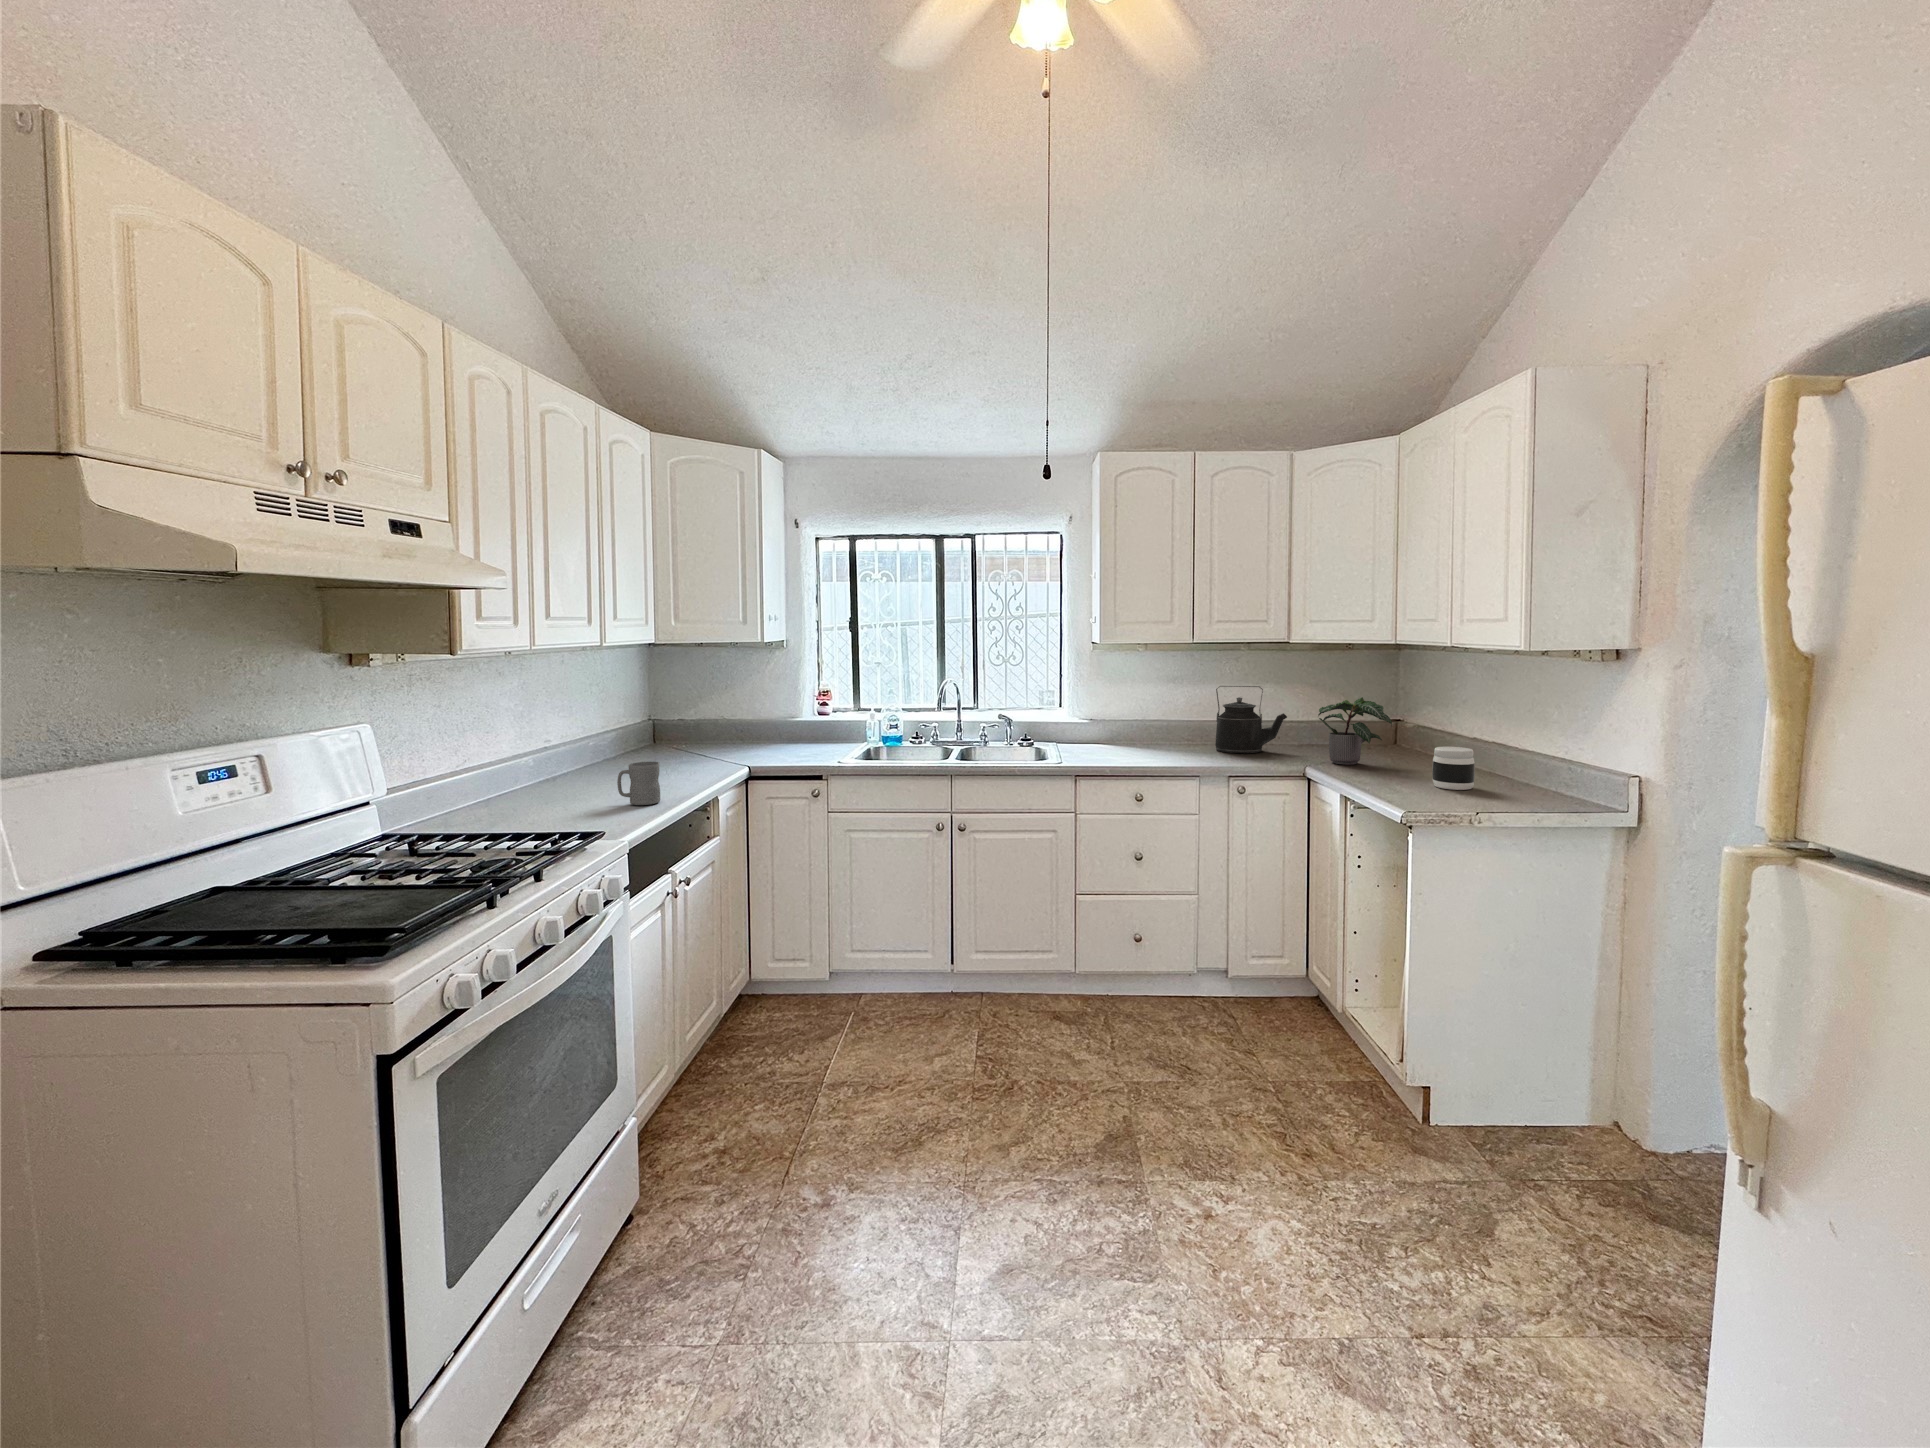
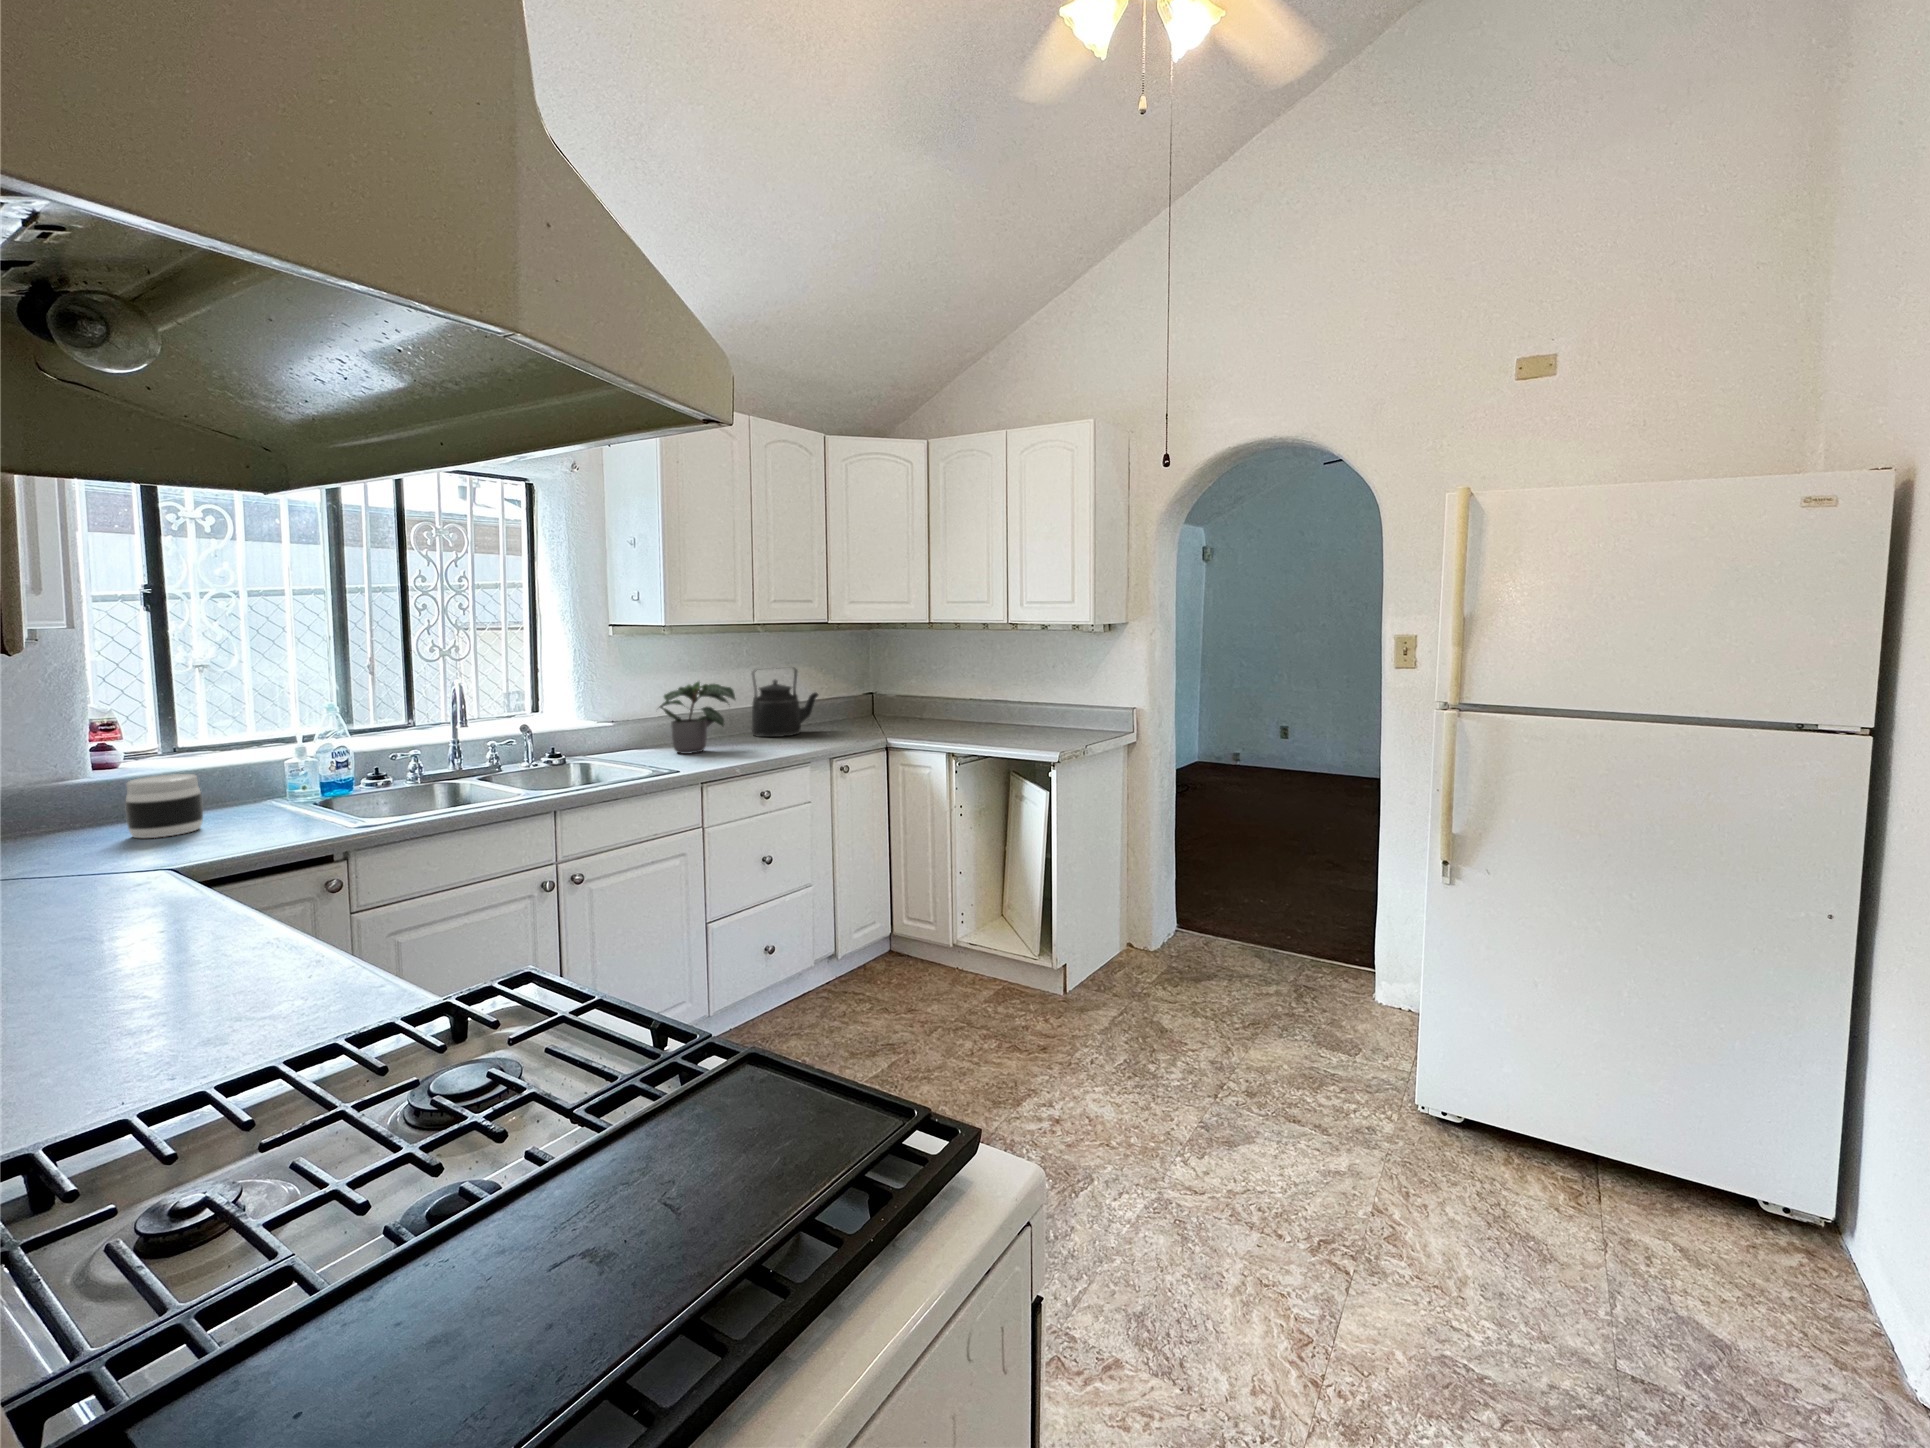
potted plant: present [1318,697,1392,765] -> present [659,682,735,754]
jar: present [1432,747,1475,790] -> present [125,774,203,838]
mug: present [617,761,660,805] -> none [97,867,221,966]

